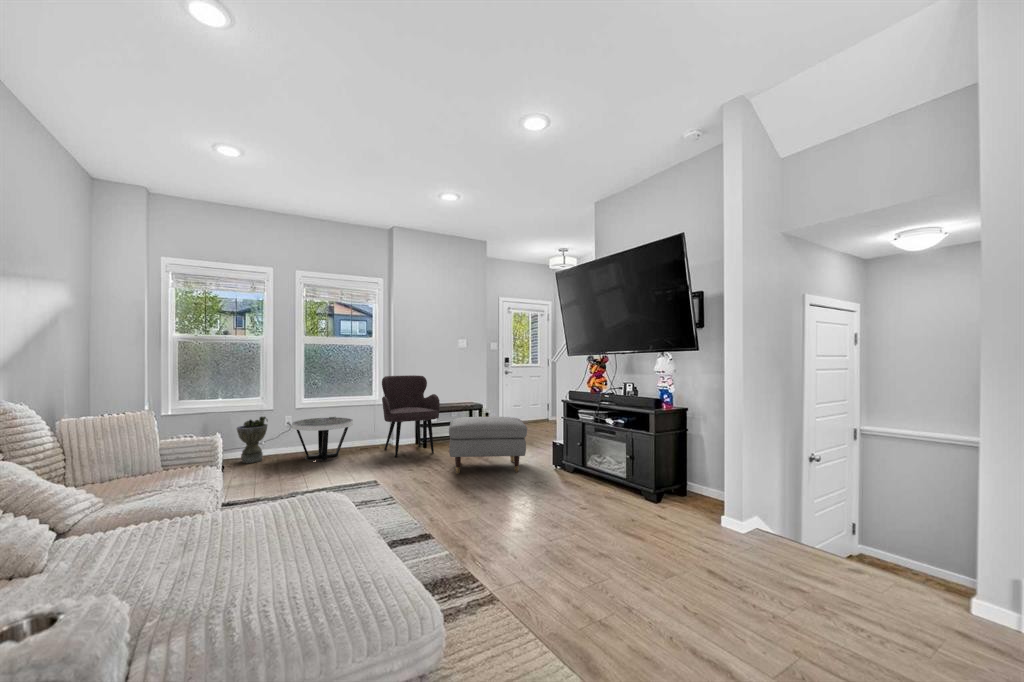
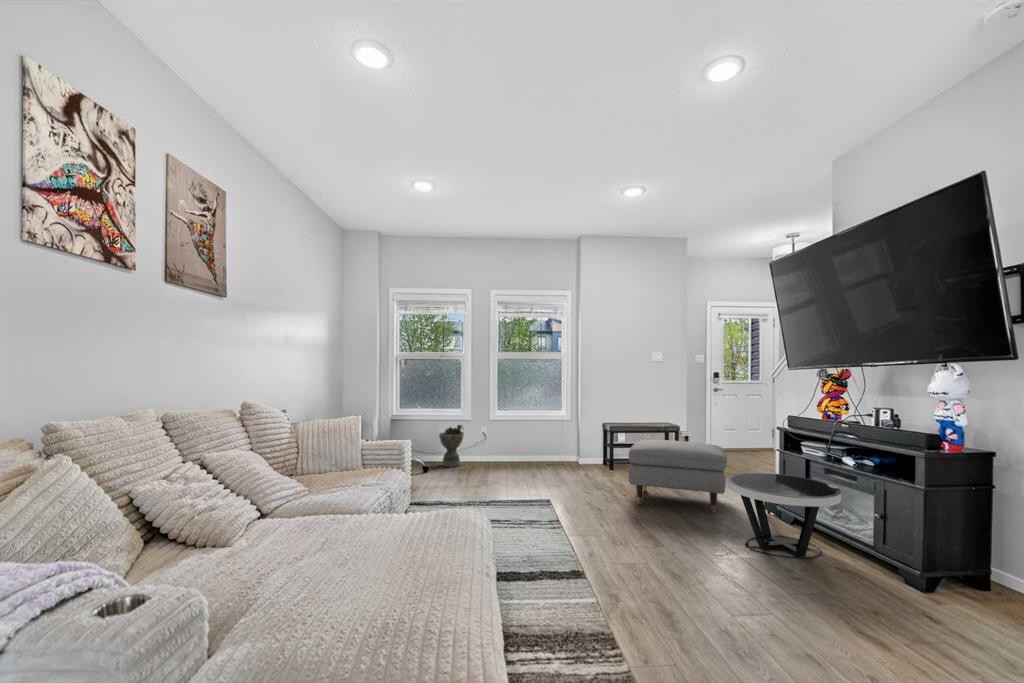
armchair: present [382,375,440,457] -> none [566,390,626,477]
side table: present [292,417,353,462] -> present [728,473,841,558]

